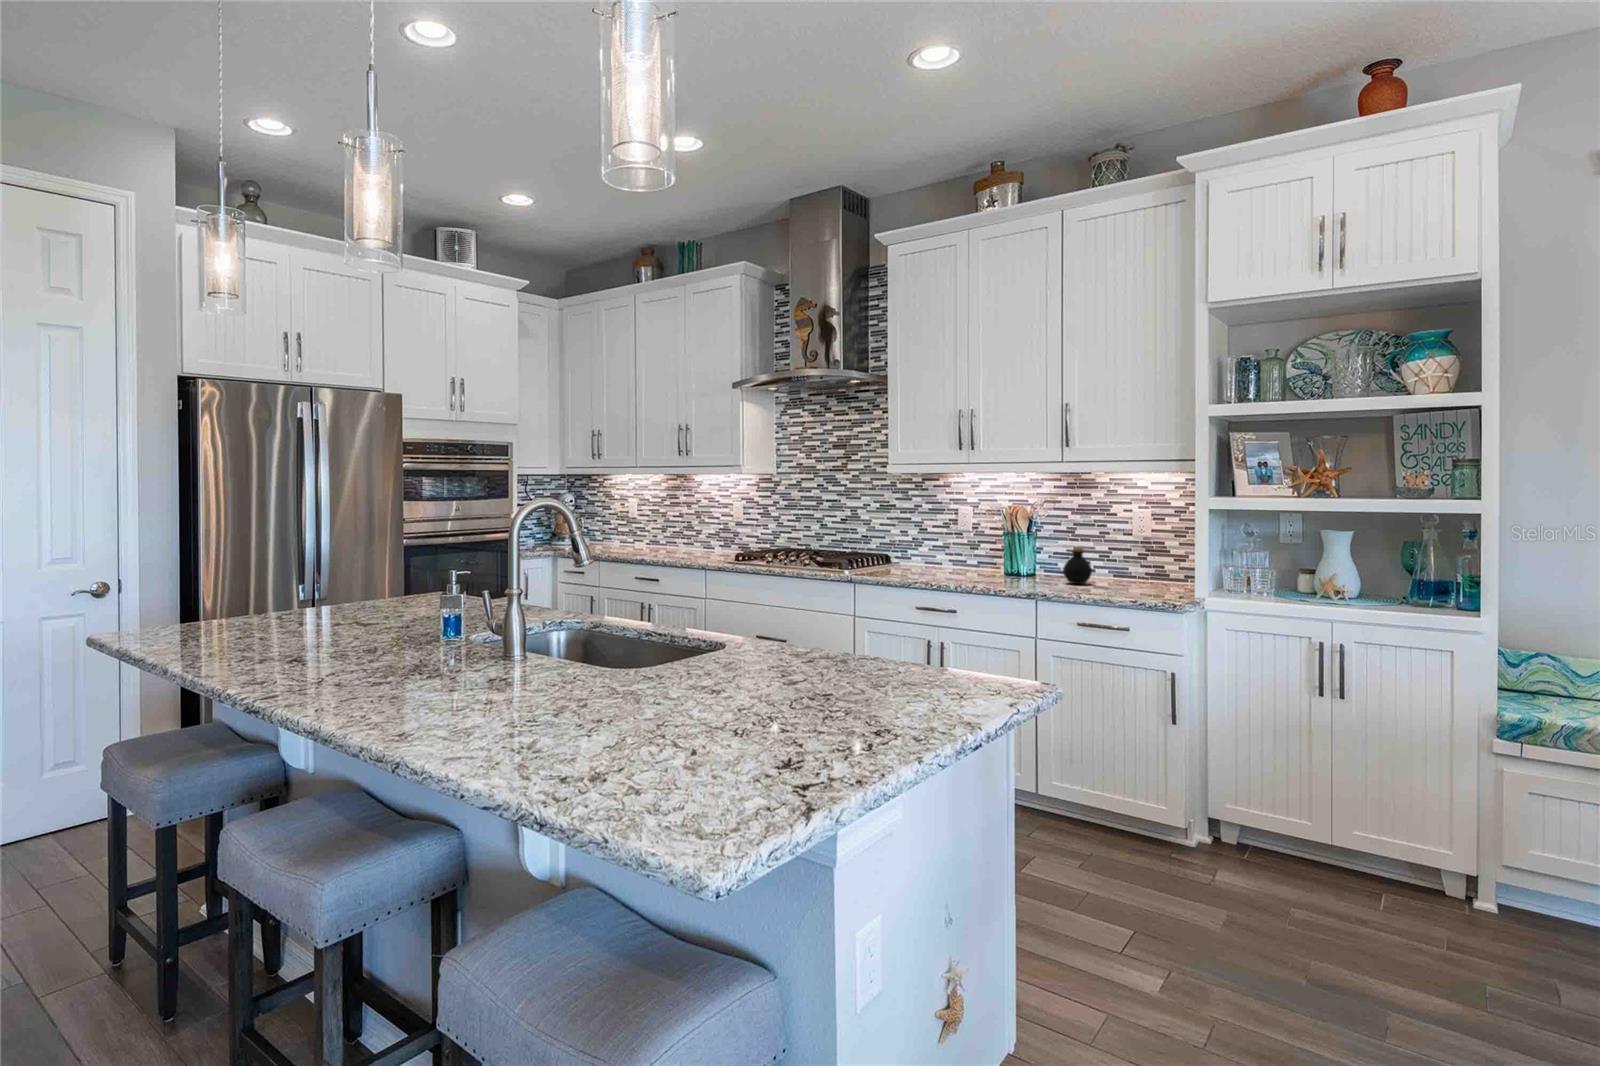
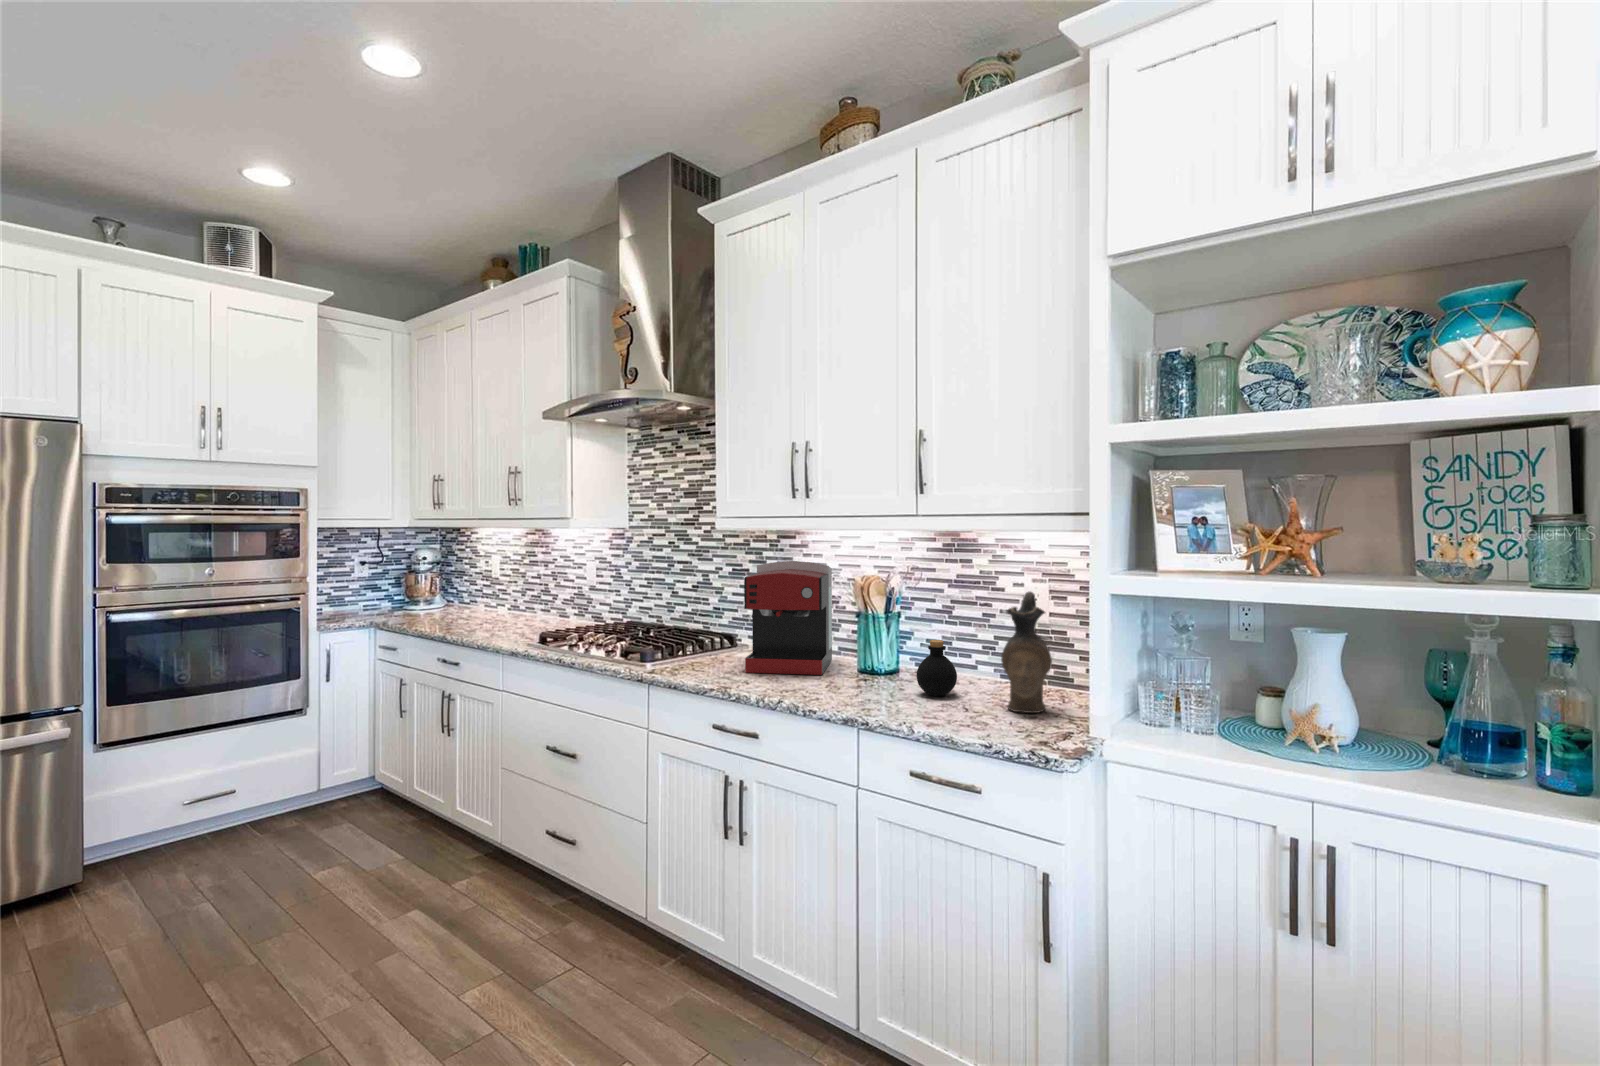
coffee maker: none [923,496,985,576] -> present [744,561,832,675]
ceramic pitcher: none [1130,512,1165,590] -> present [1001,592,1052,713]

